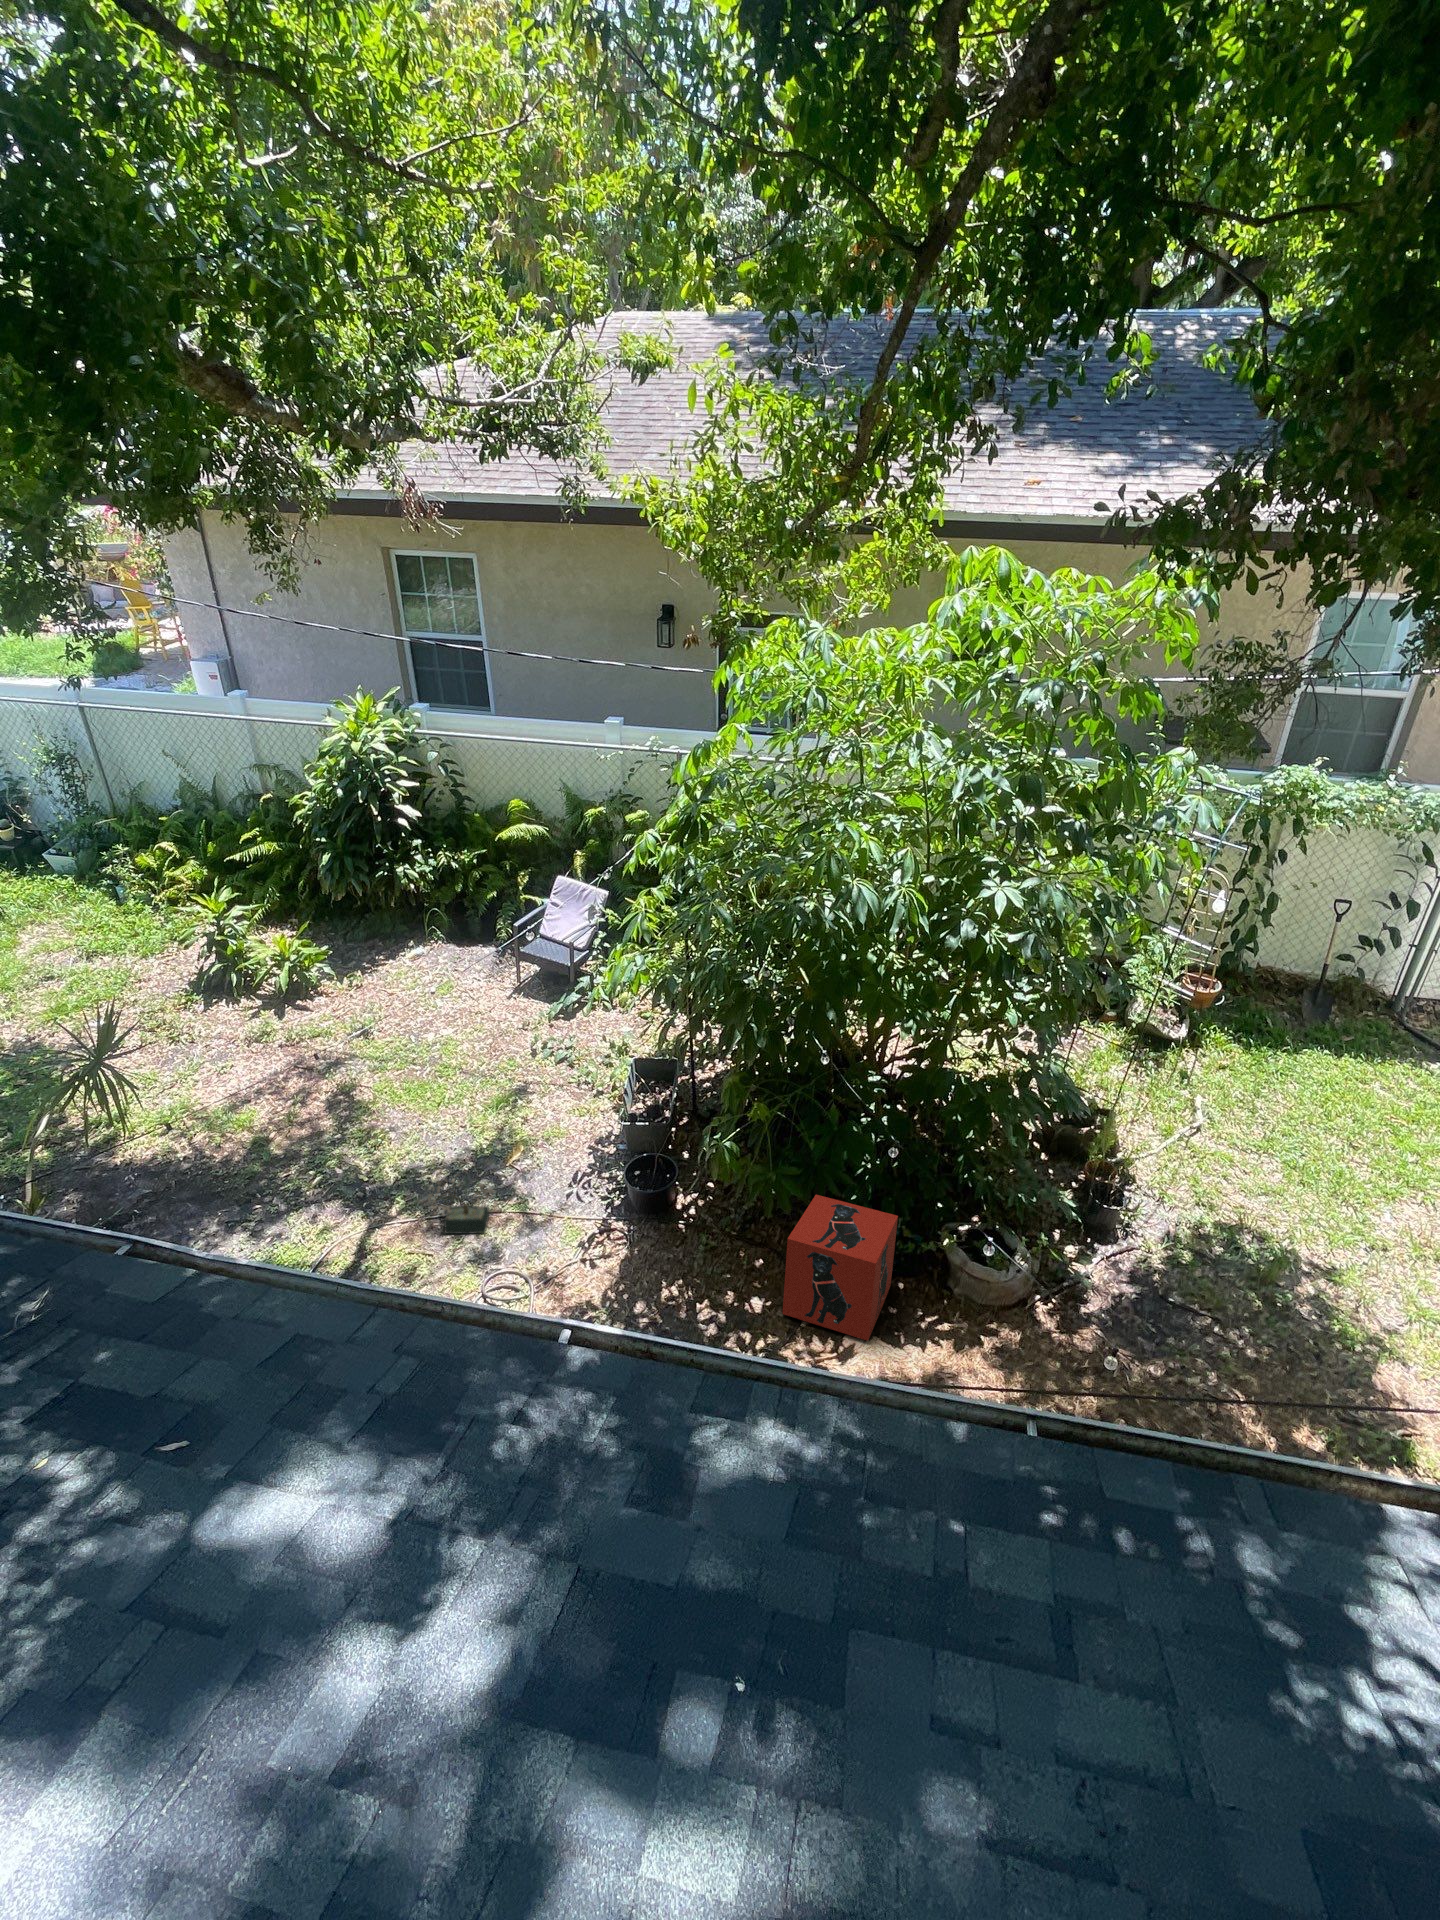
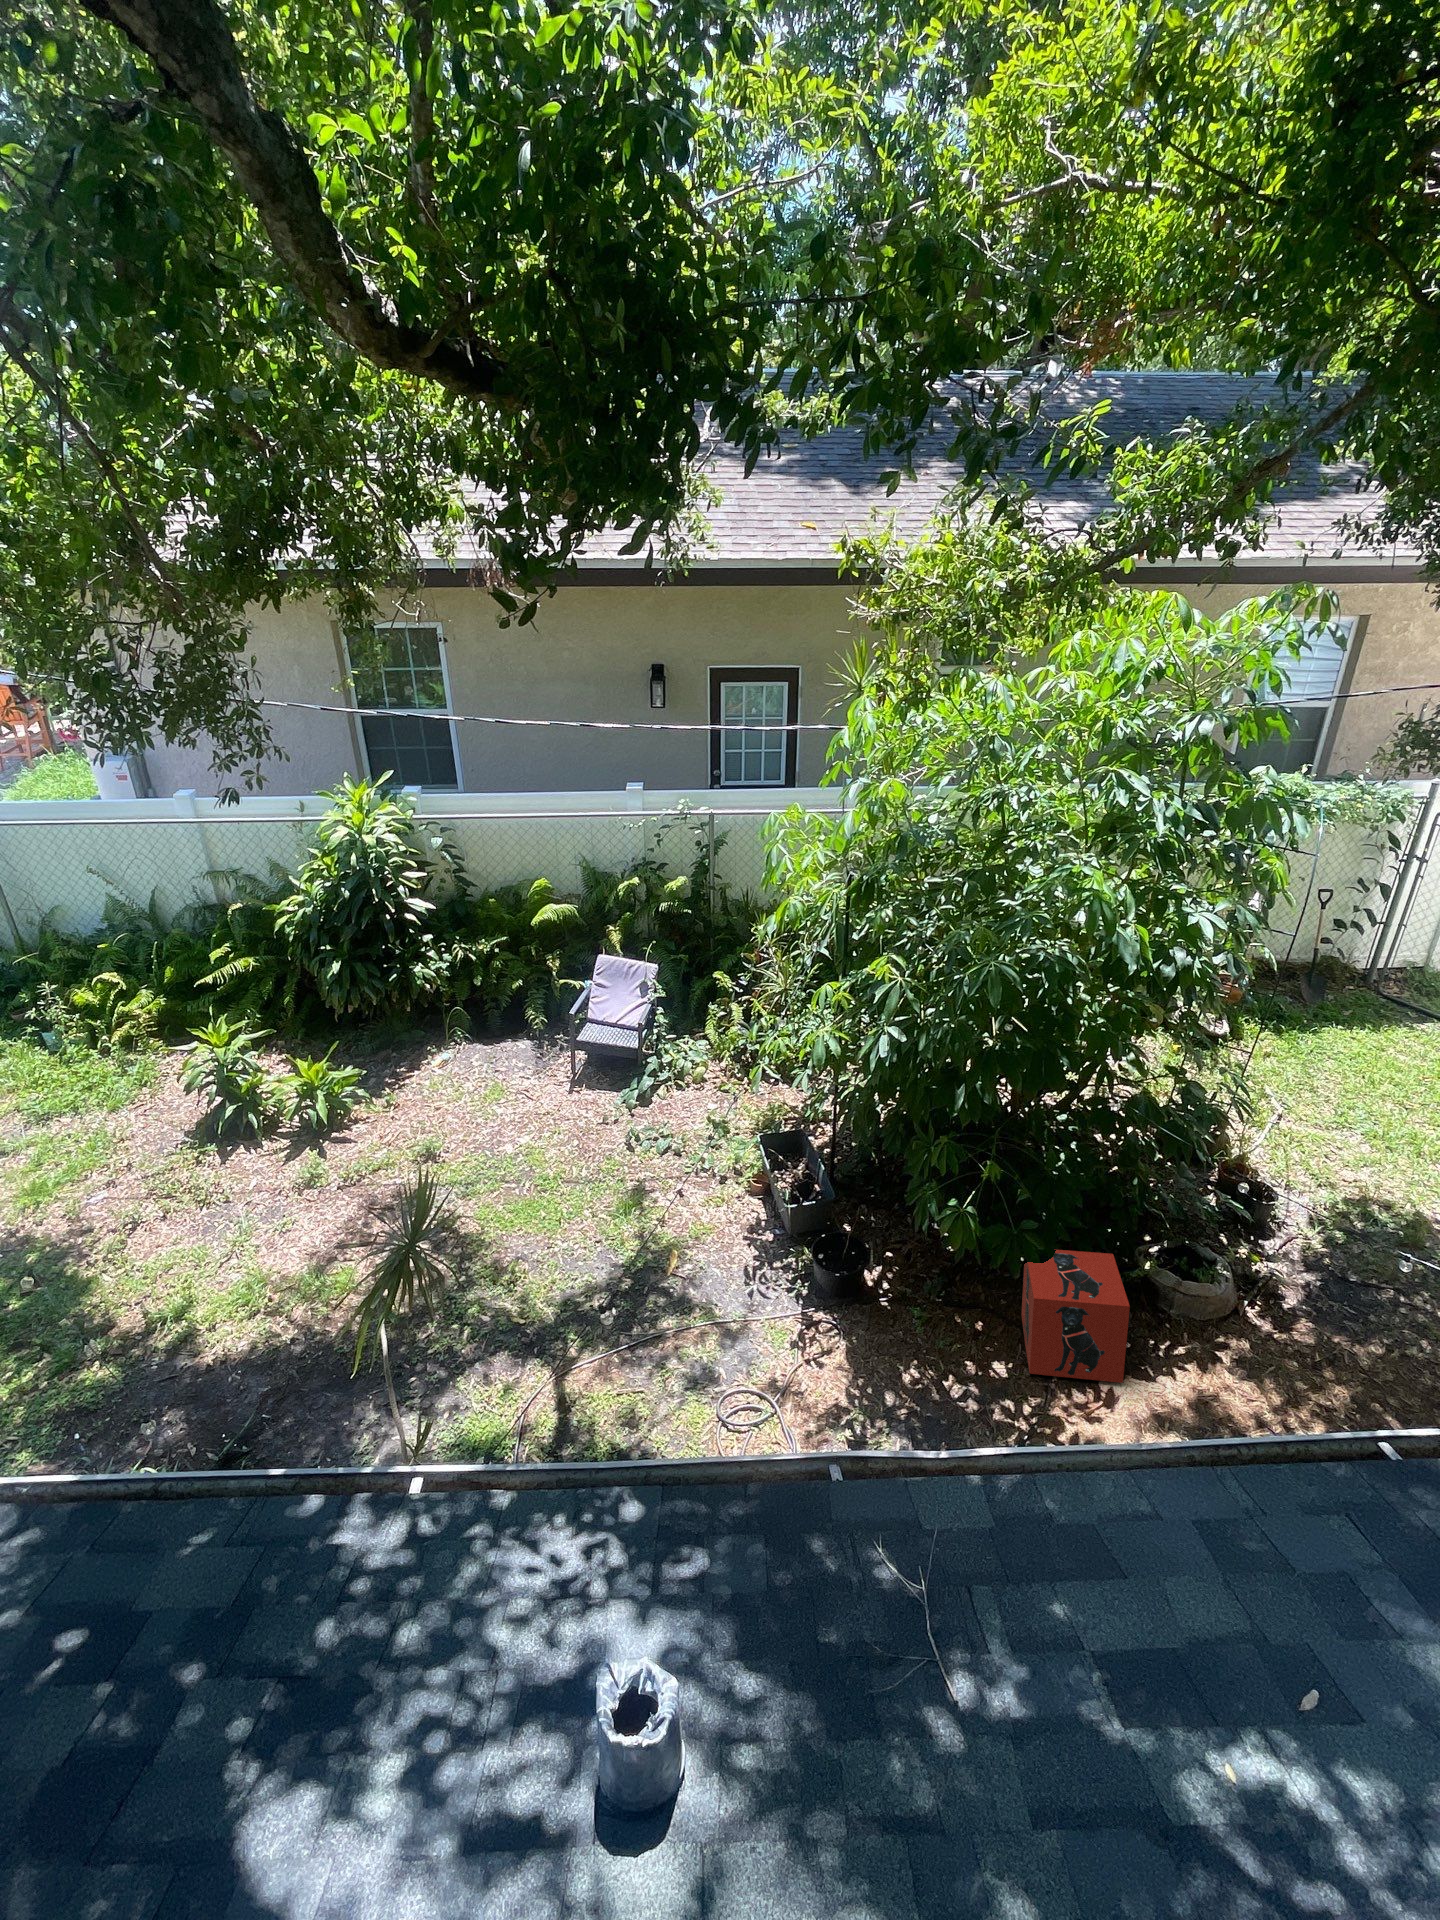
decorative plant: present [428,1174,497,1234] -> none [621,1294,695,1362]

